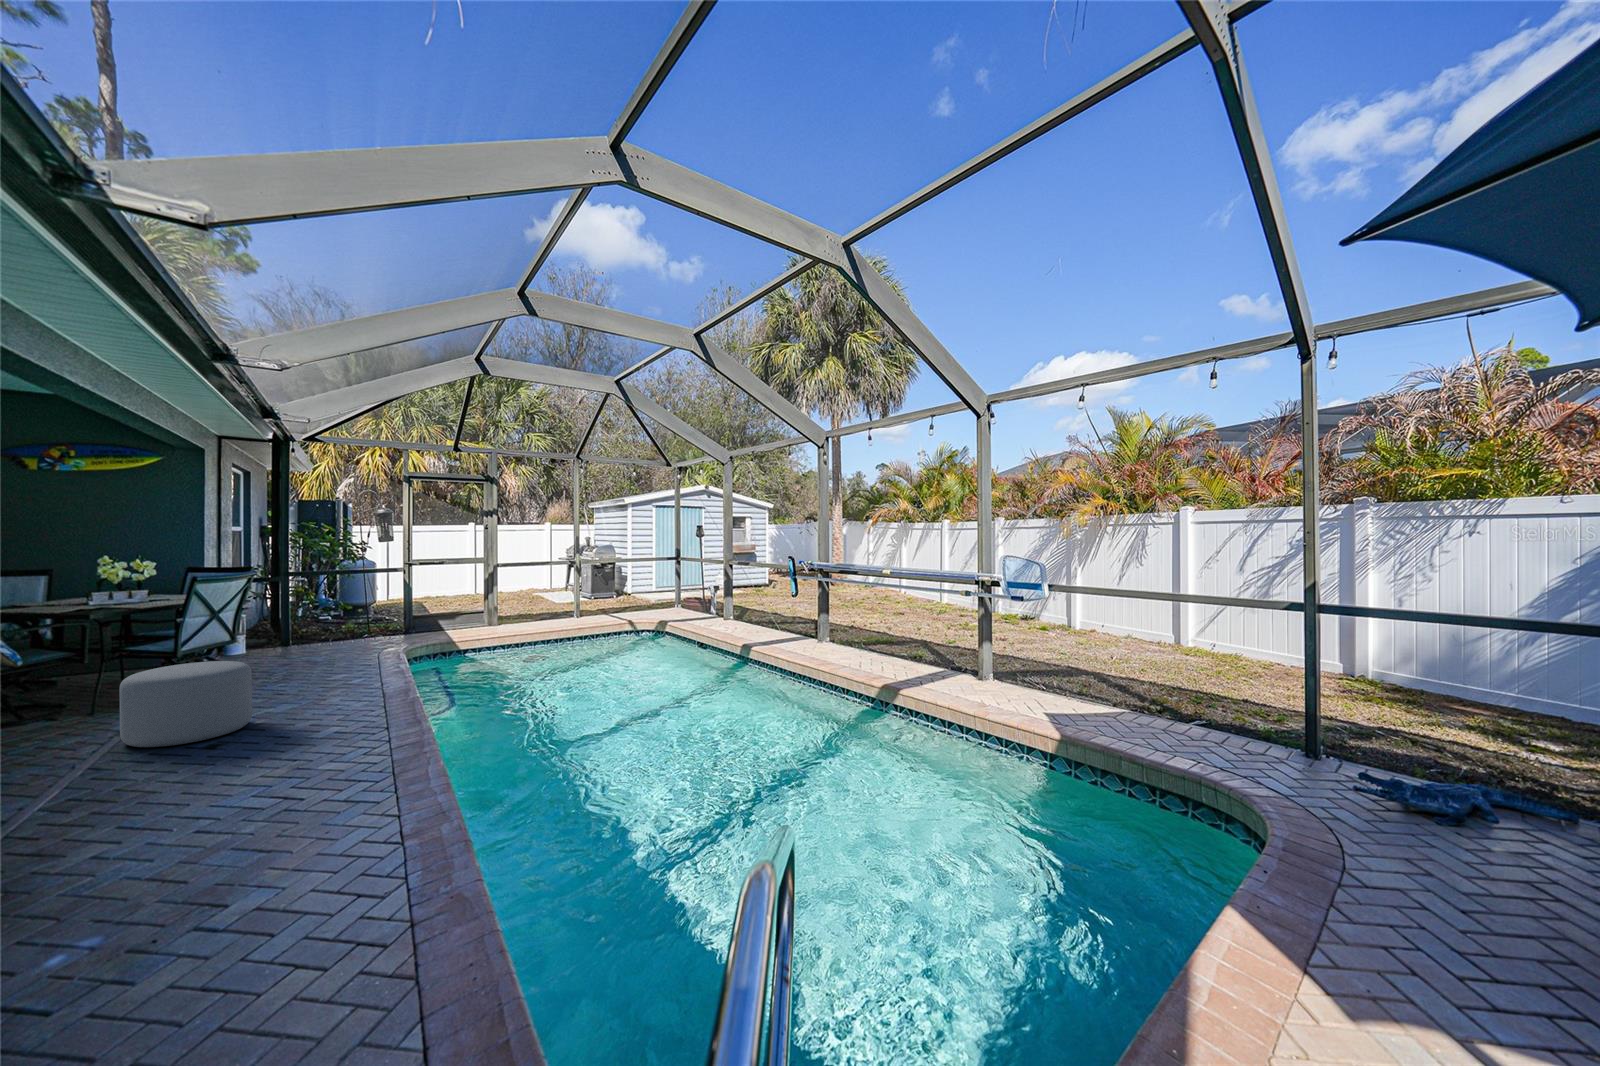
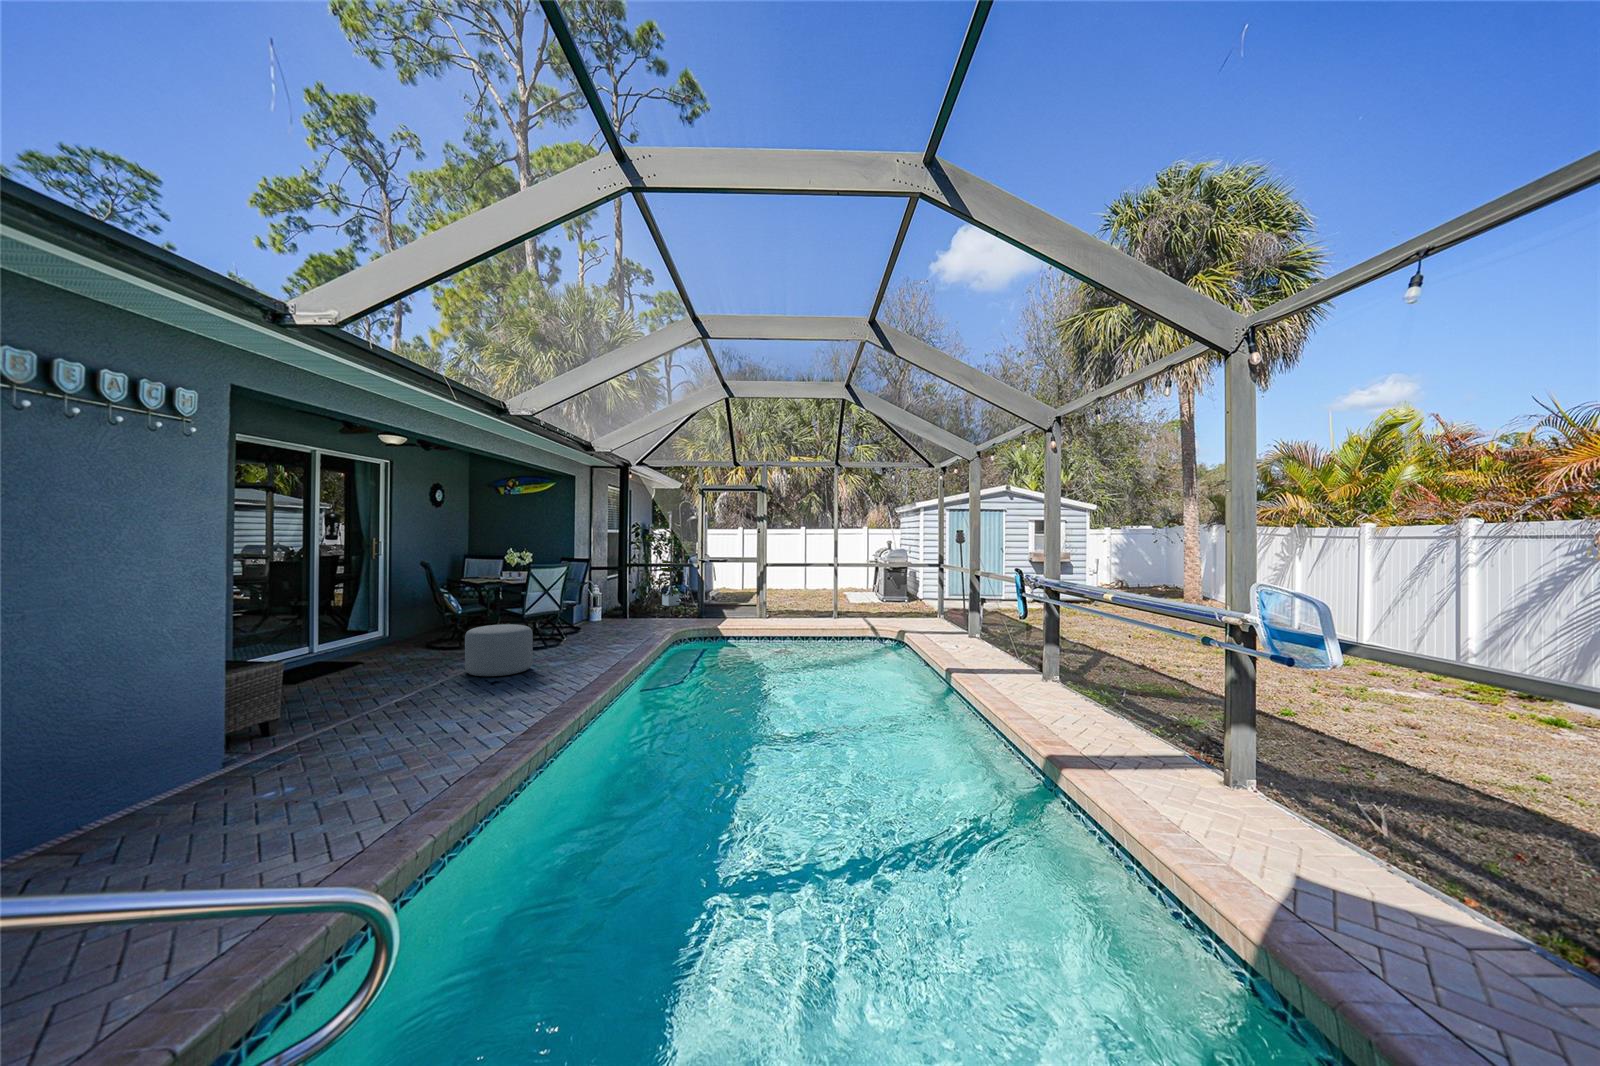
potted tree: none [320,566,353,625] -> present [661,560,679,606]

